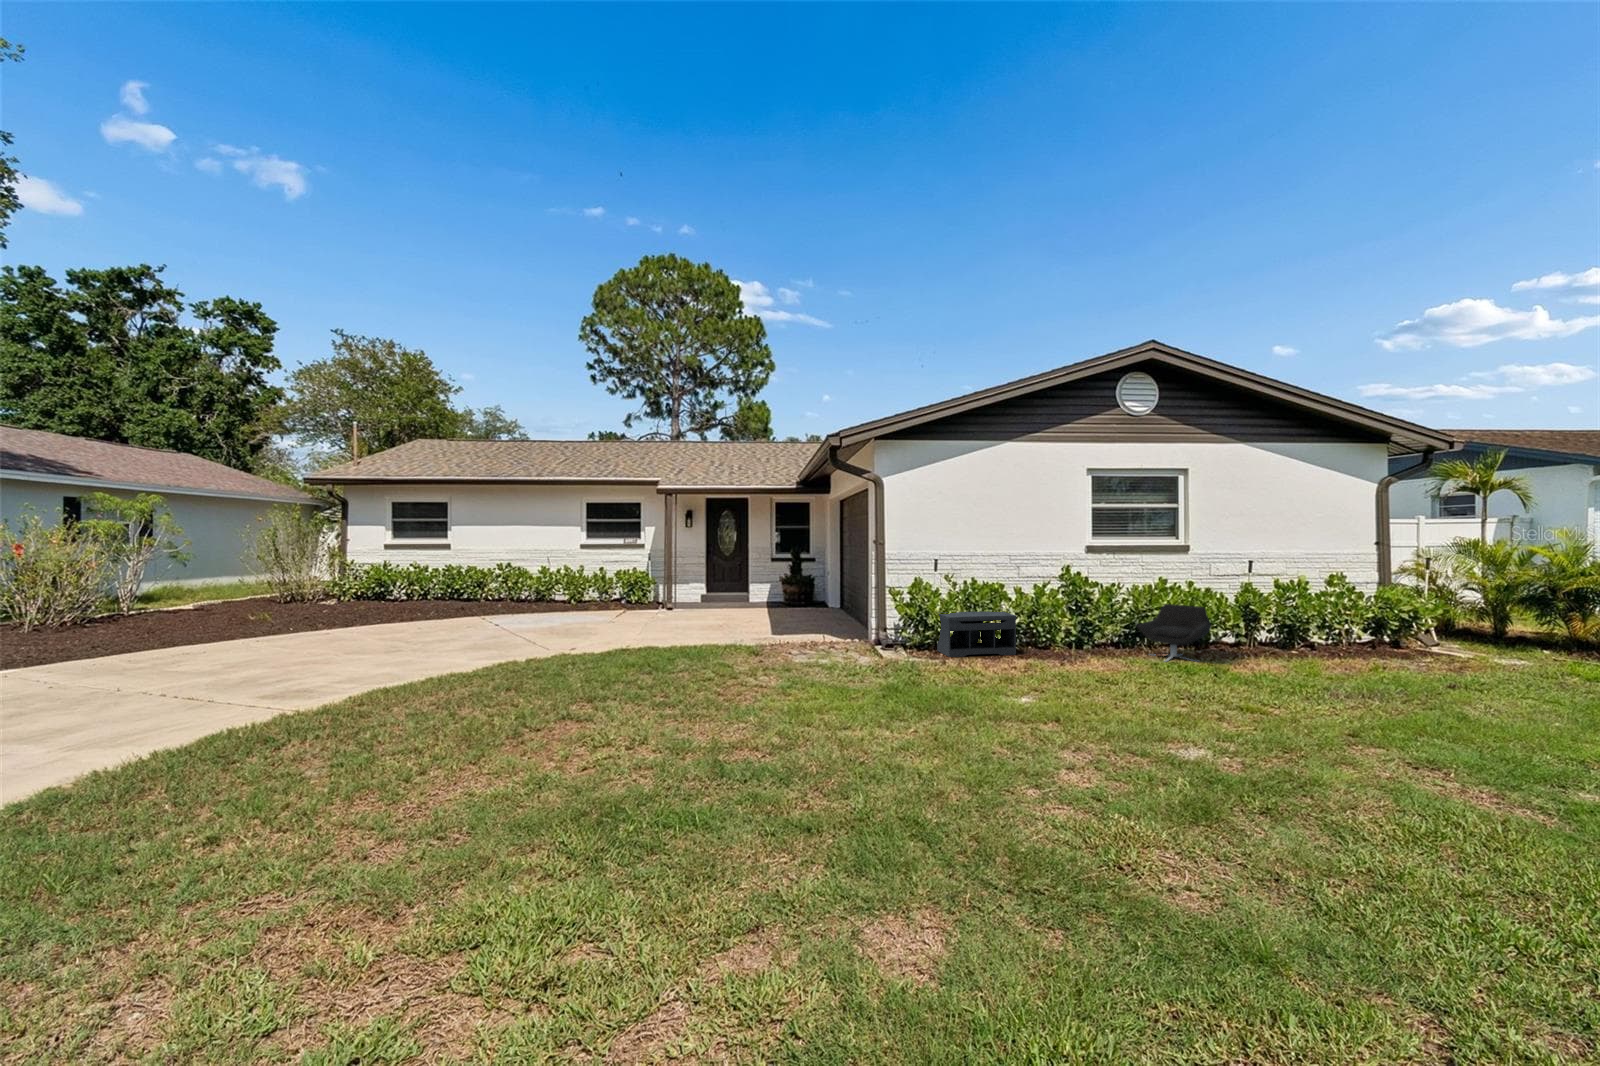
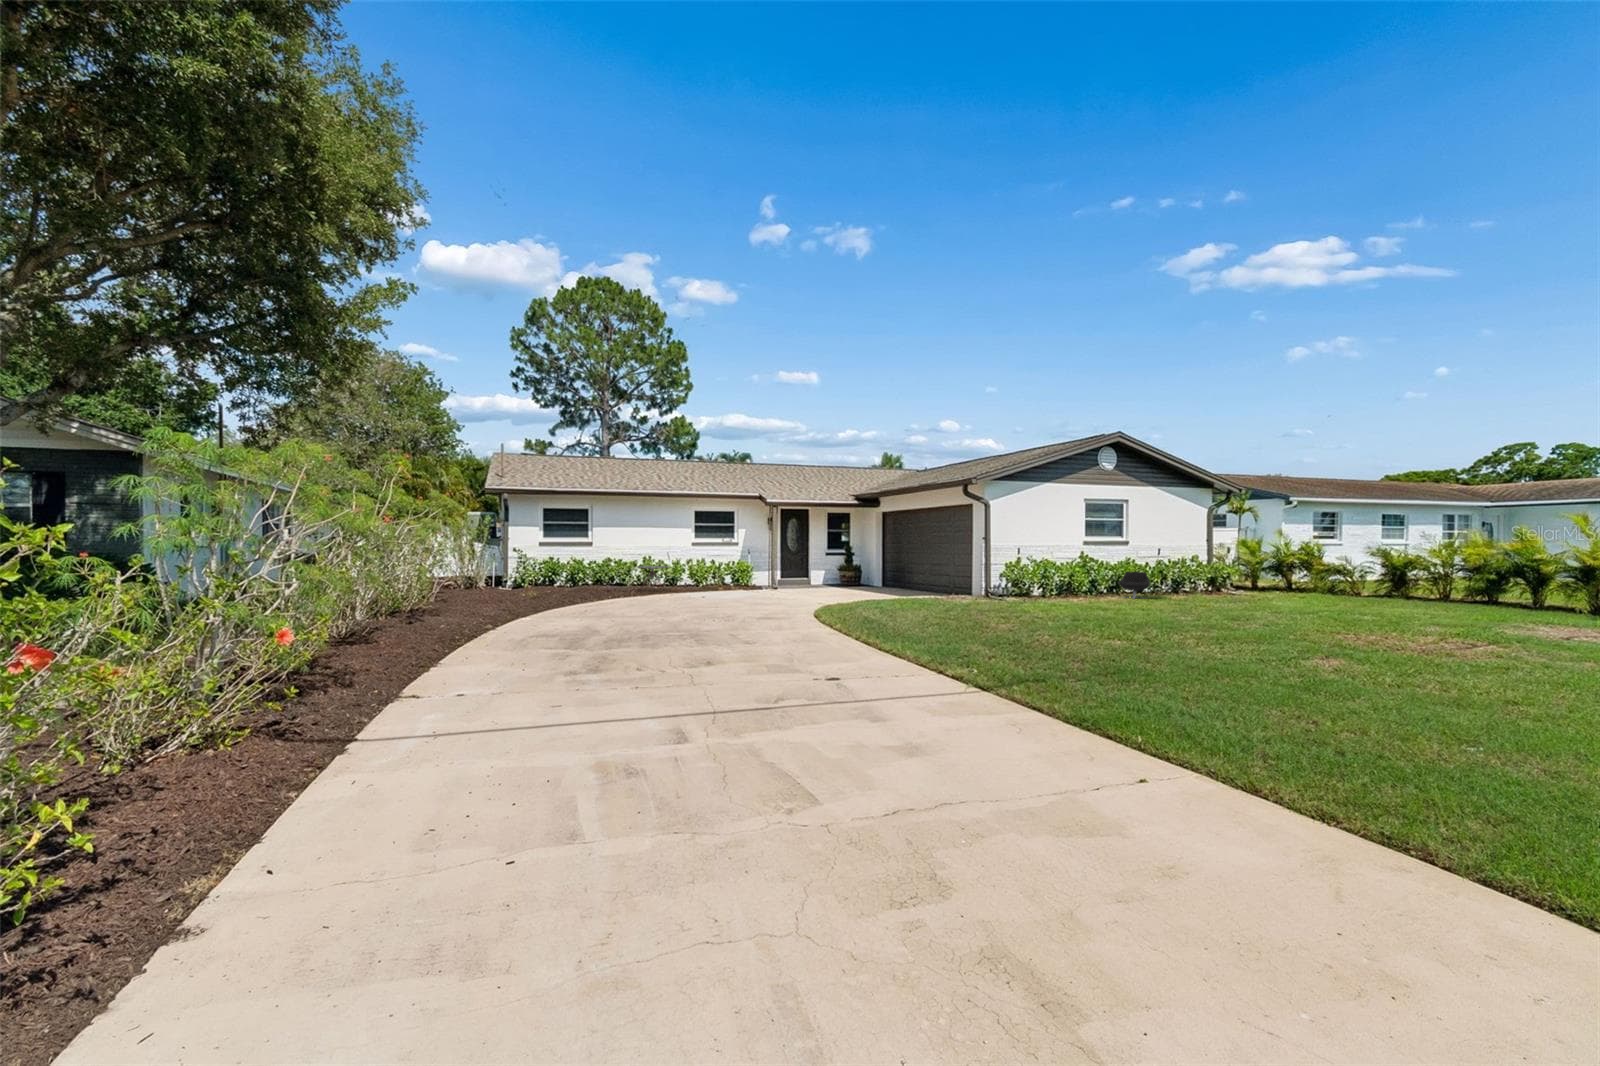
round table: none [472,574,521,608] -> present [639,566,667,587]
bench: present [937,611,1016,657] -> none [1023,577,1064,601]

